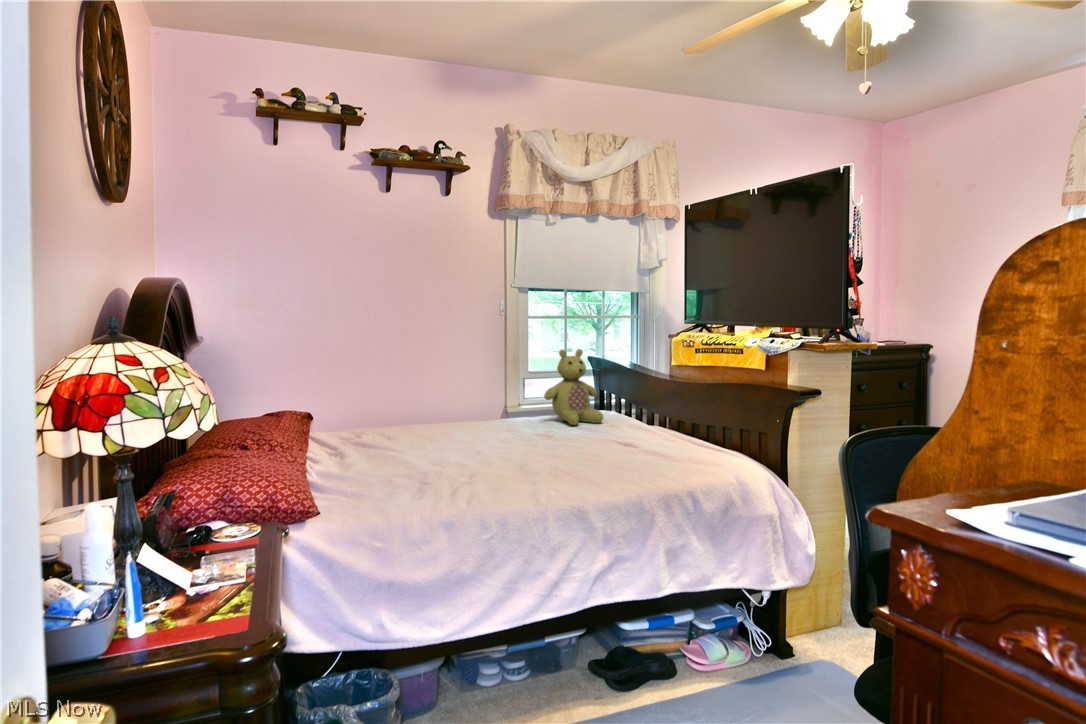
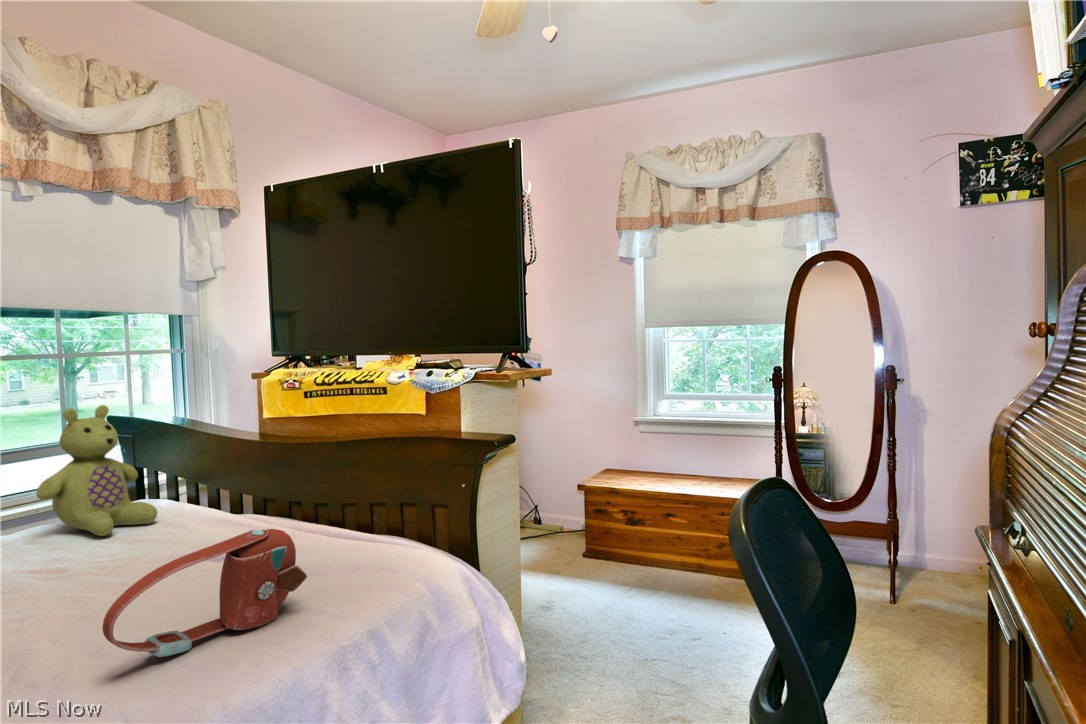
handbag: none [544,424,652,480] -> present [103,529,307,657]

